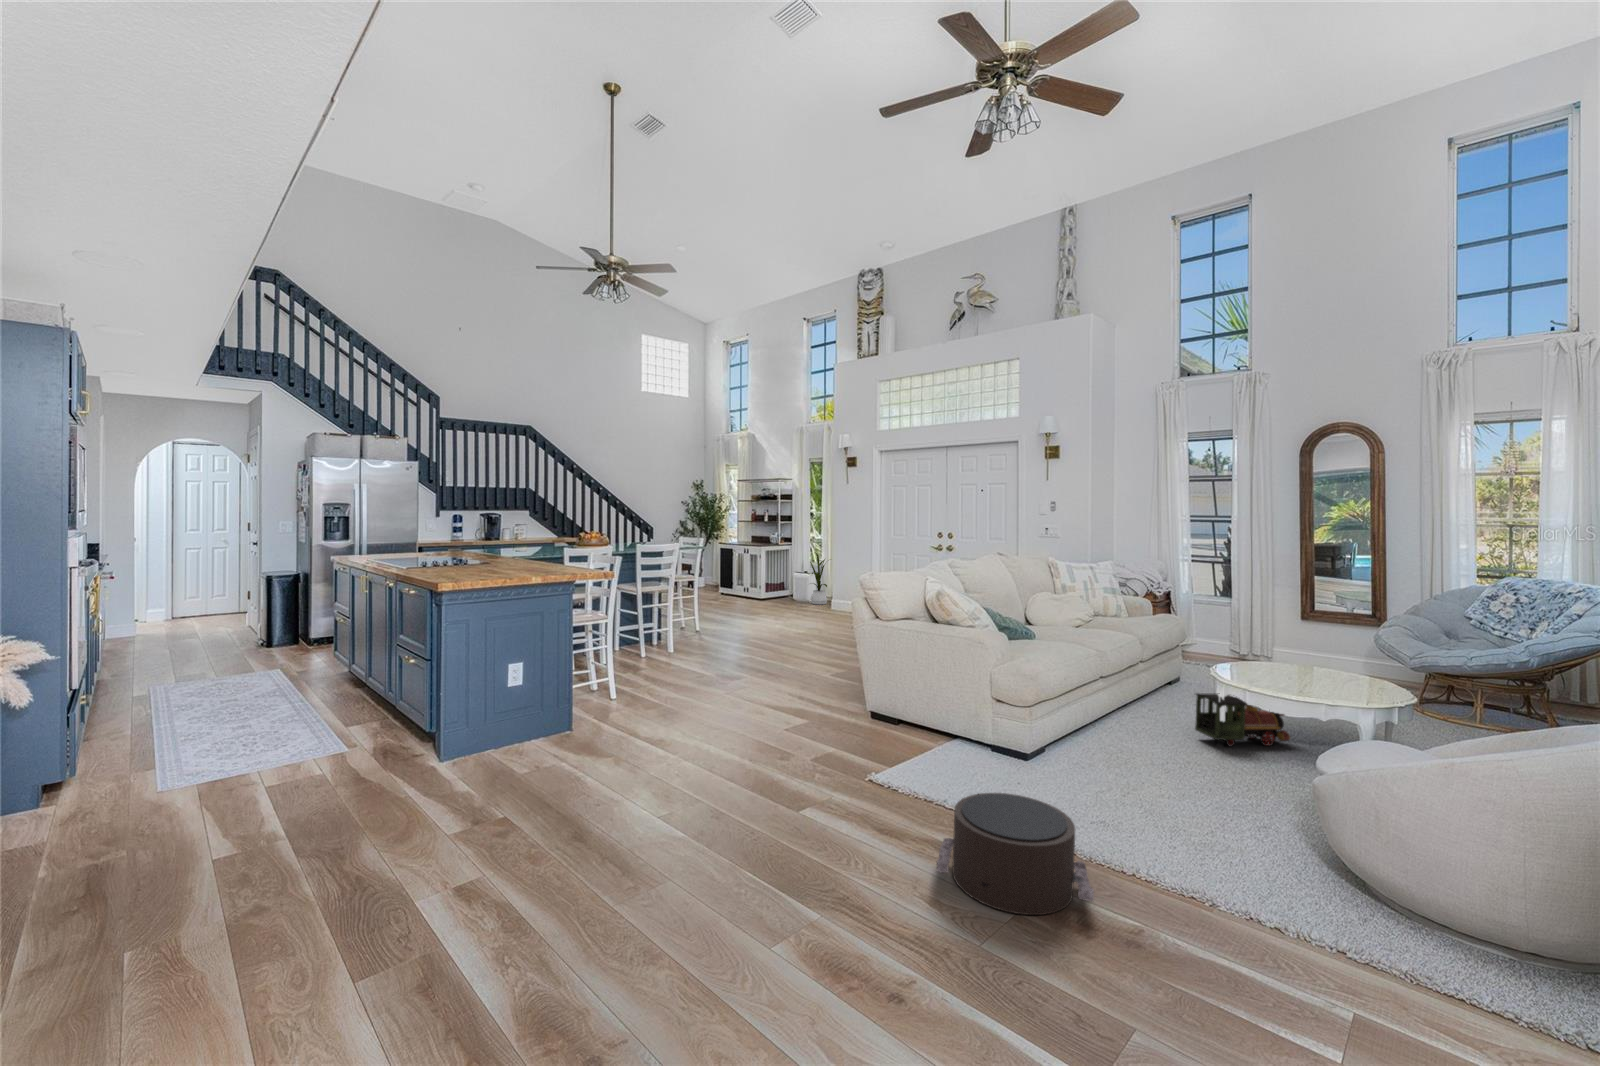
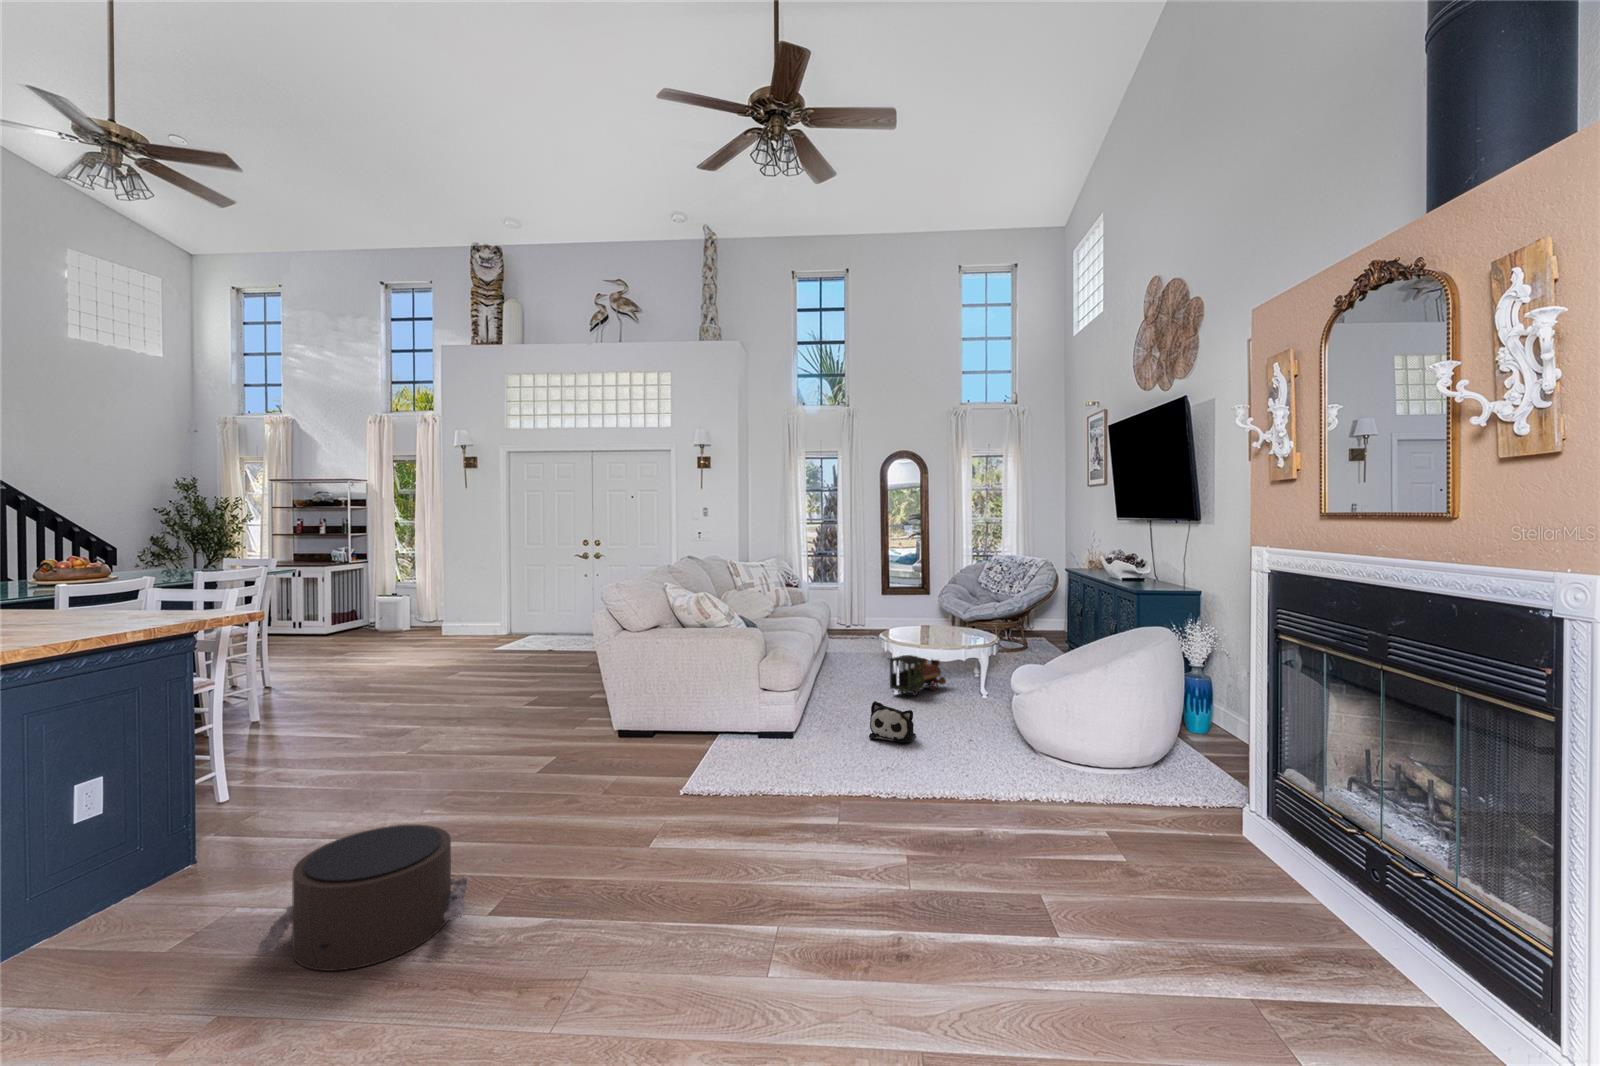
house plant: present [810,552,827,604] -> none [405,569,440,635]
plush toy: none [1109,738,1174,796] -> present [869,701,916,743]
pouf: present [937,793,1094,915] -> present [257,825,467,971]

